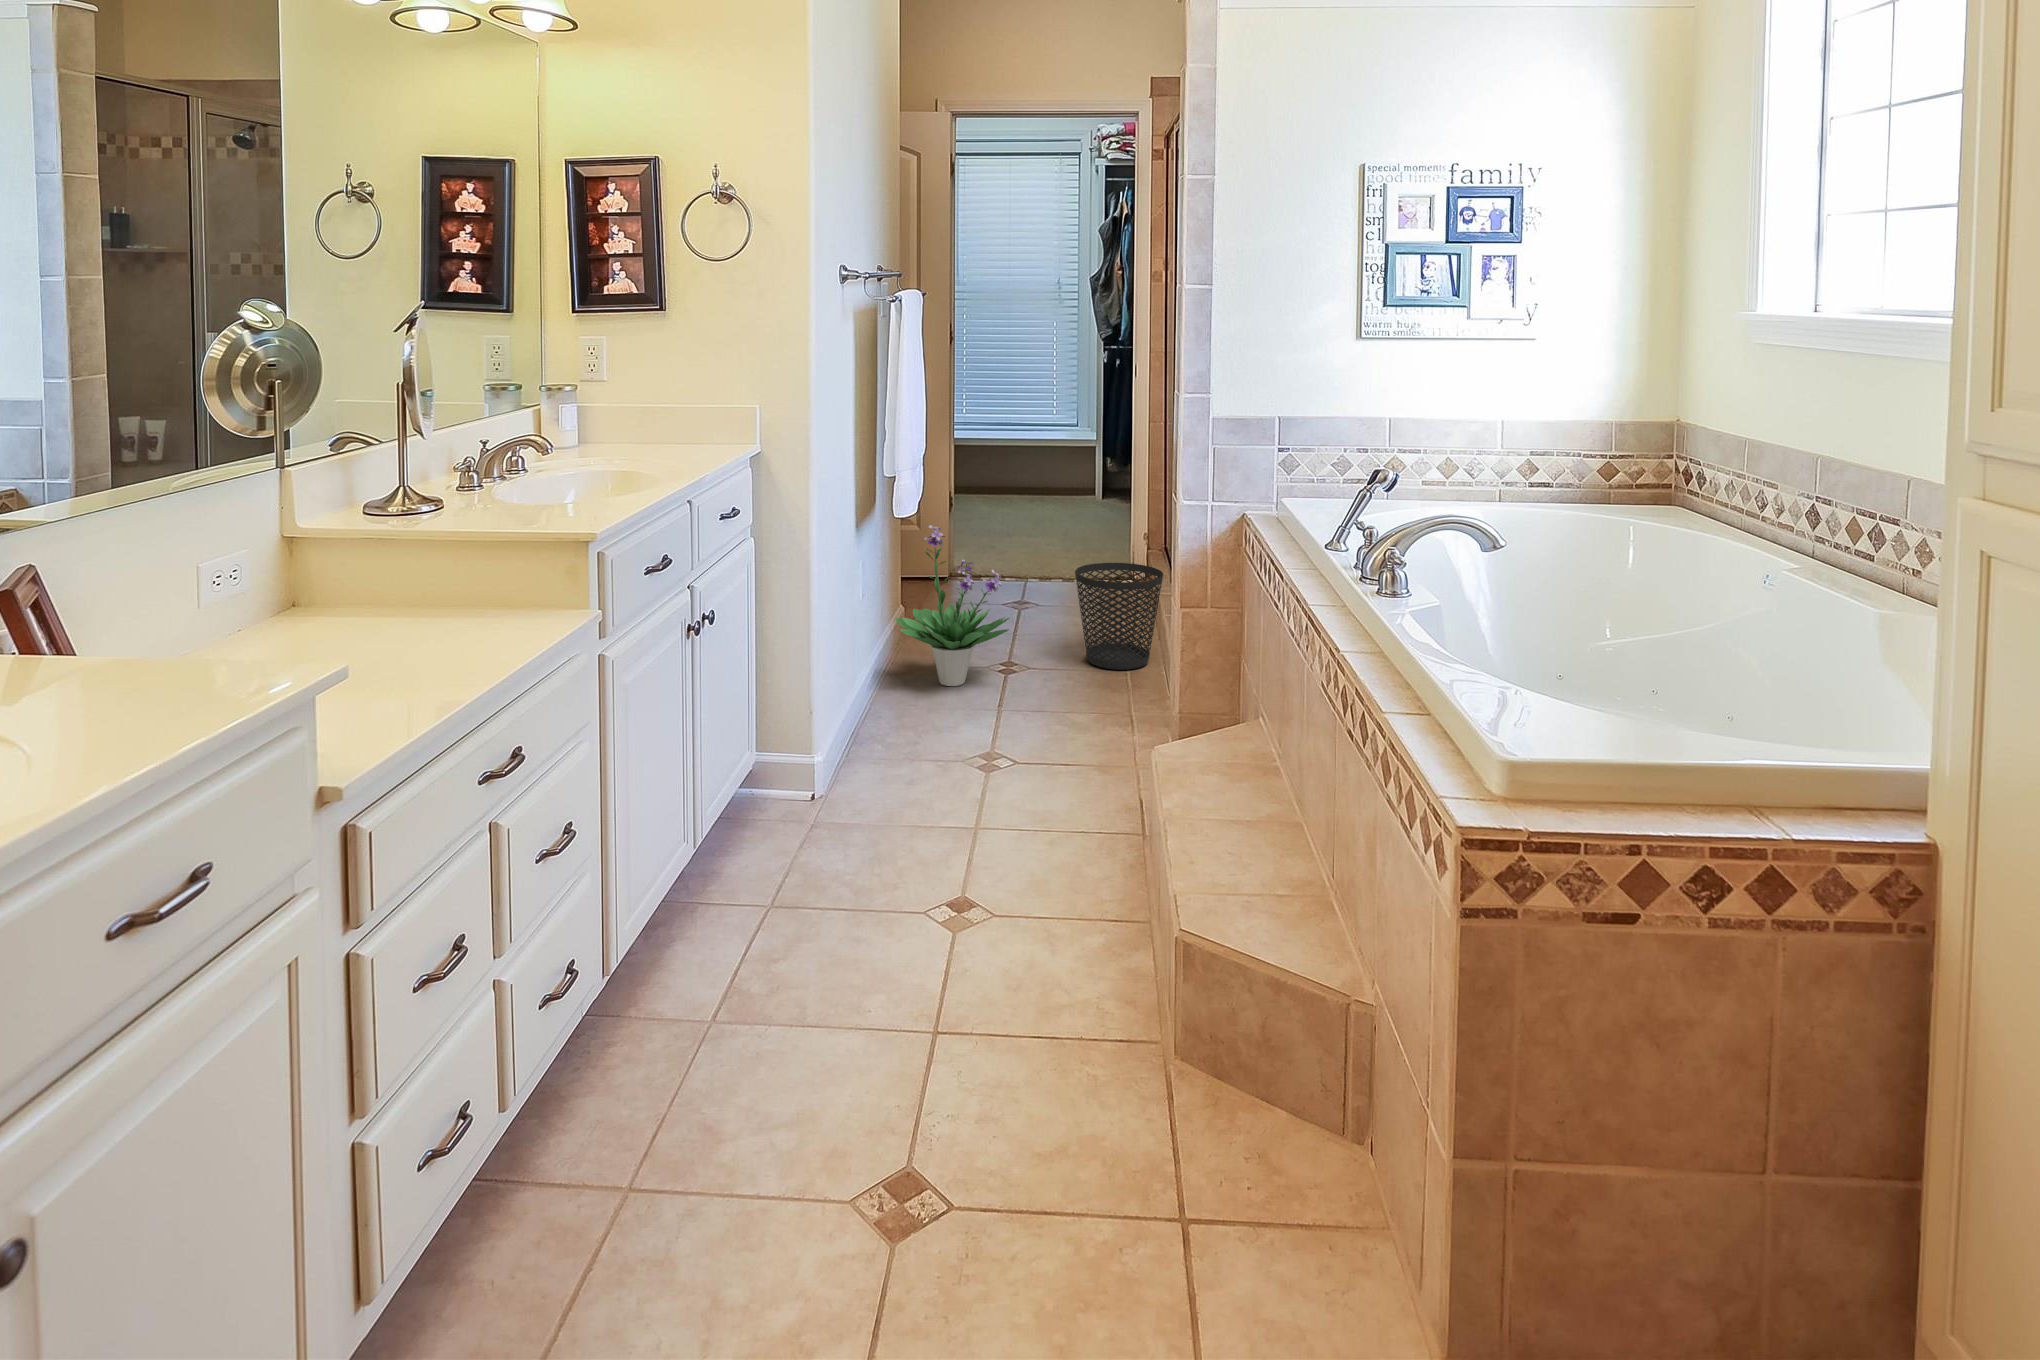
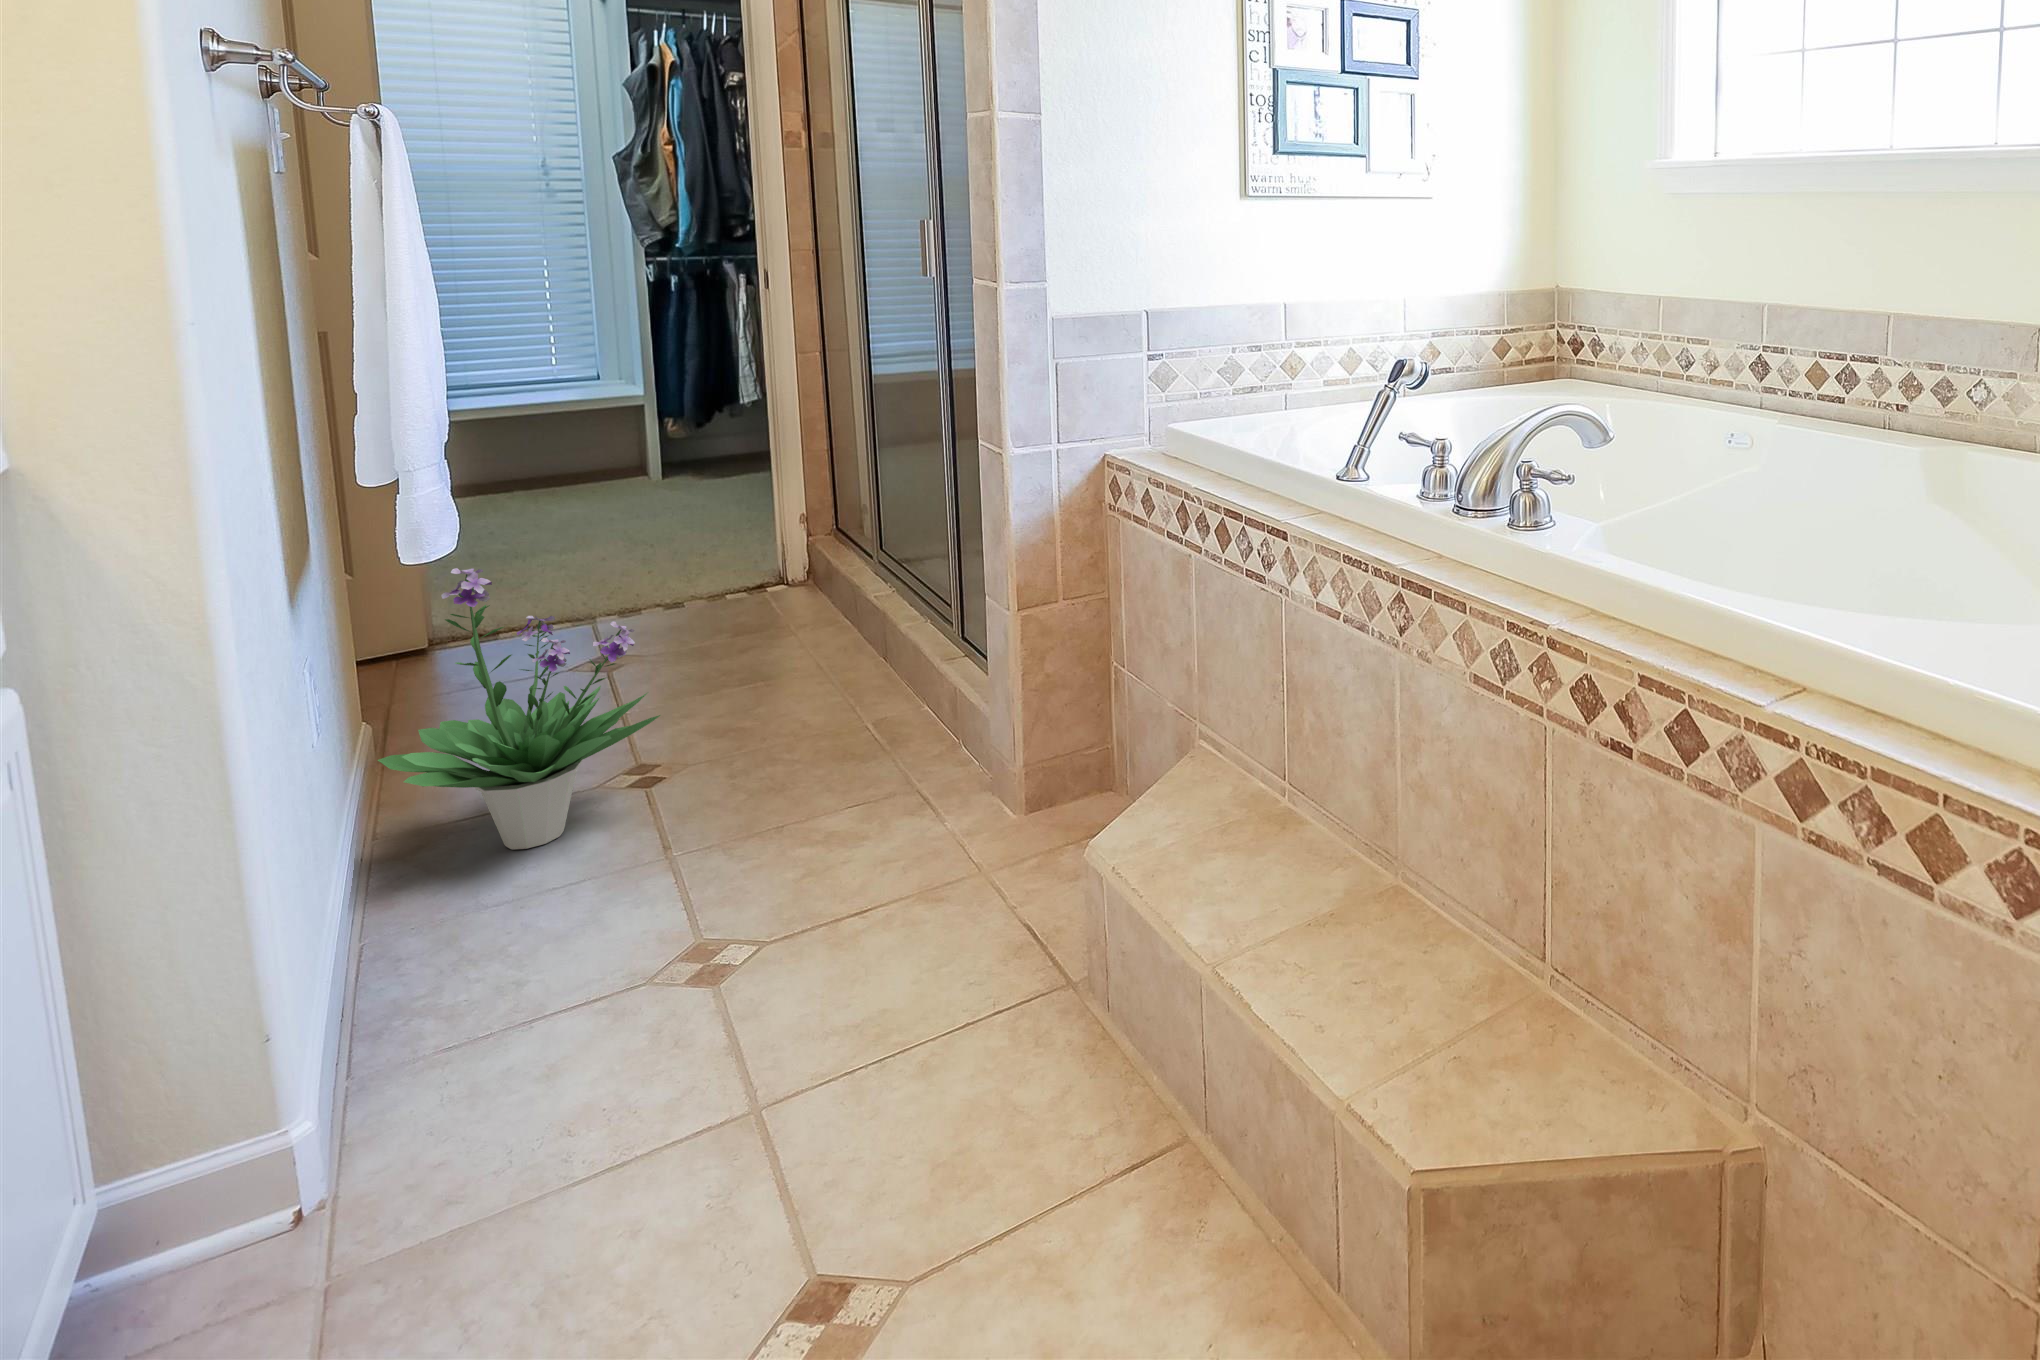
wastebasket: present [1075,563,1163,670] -> none [753,556,908,725]

